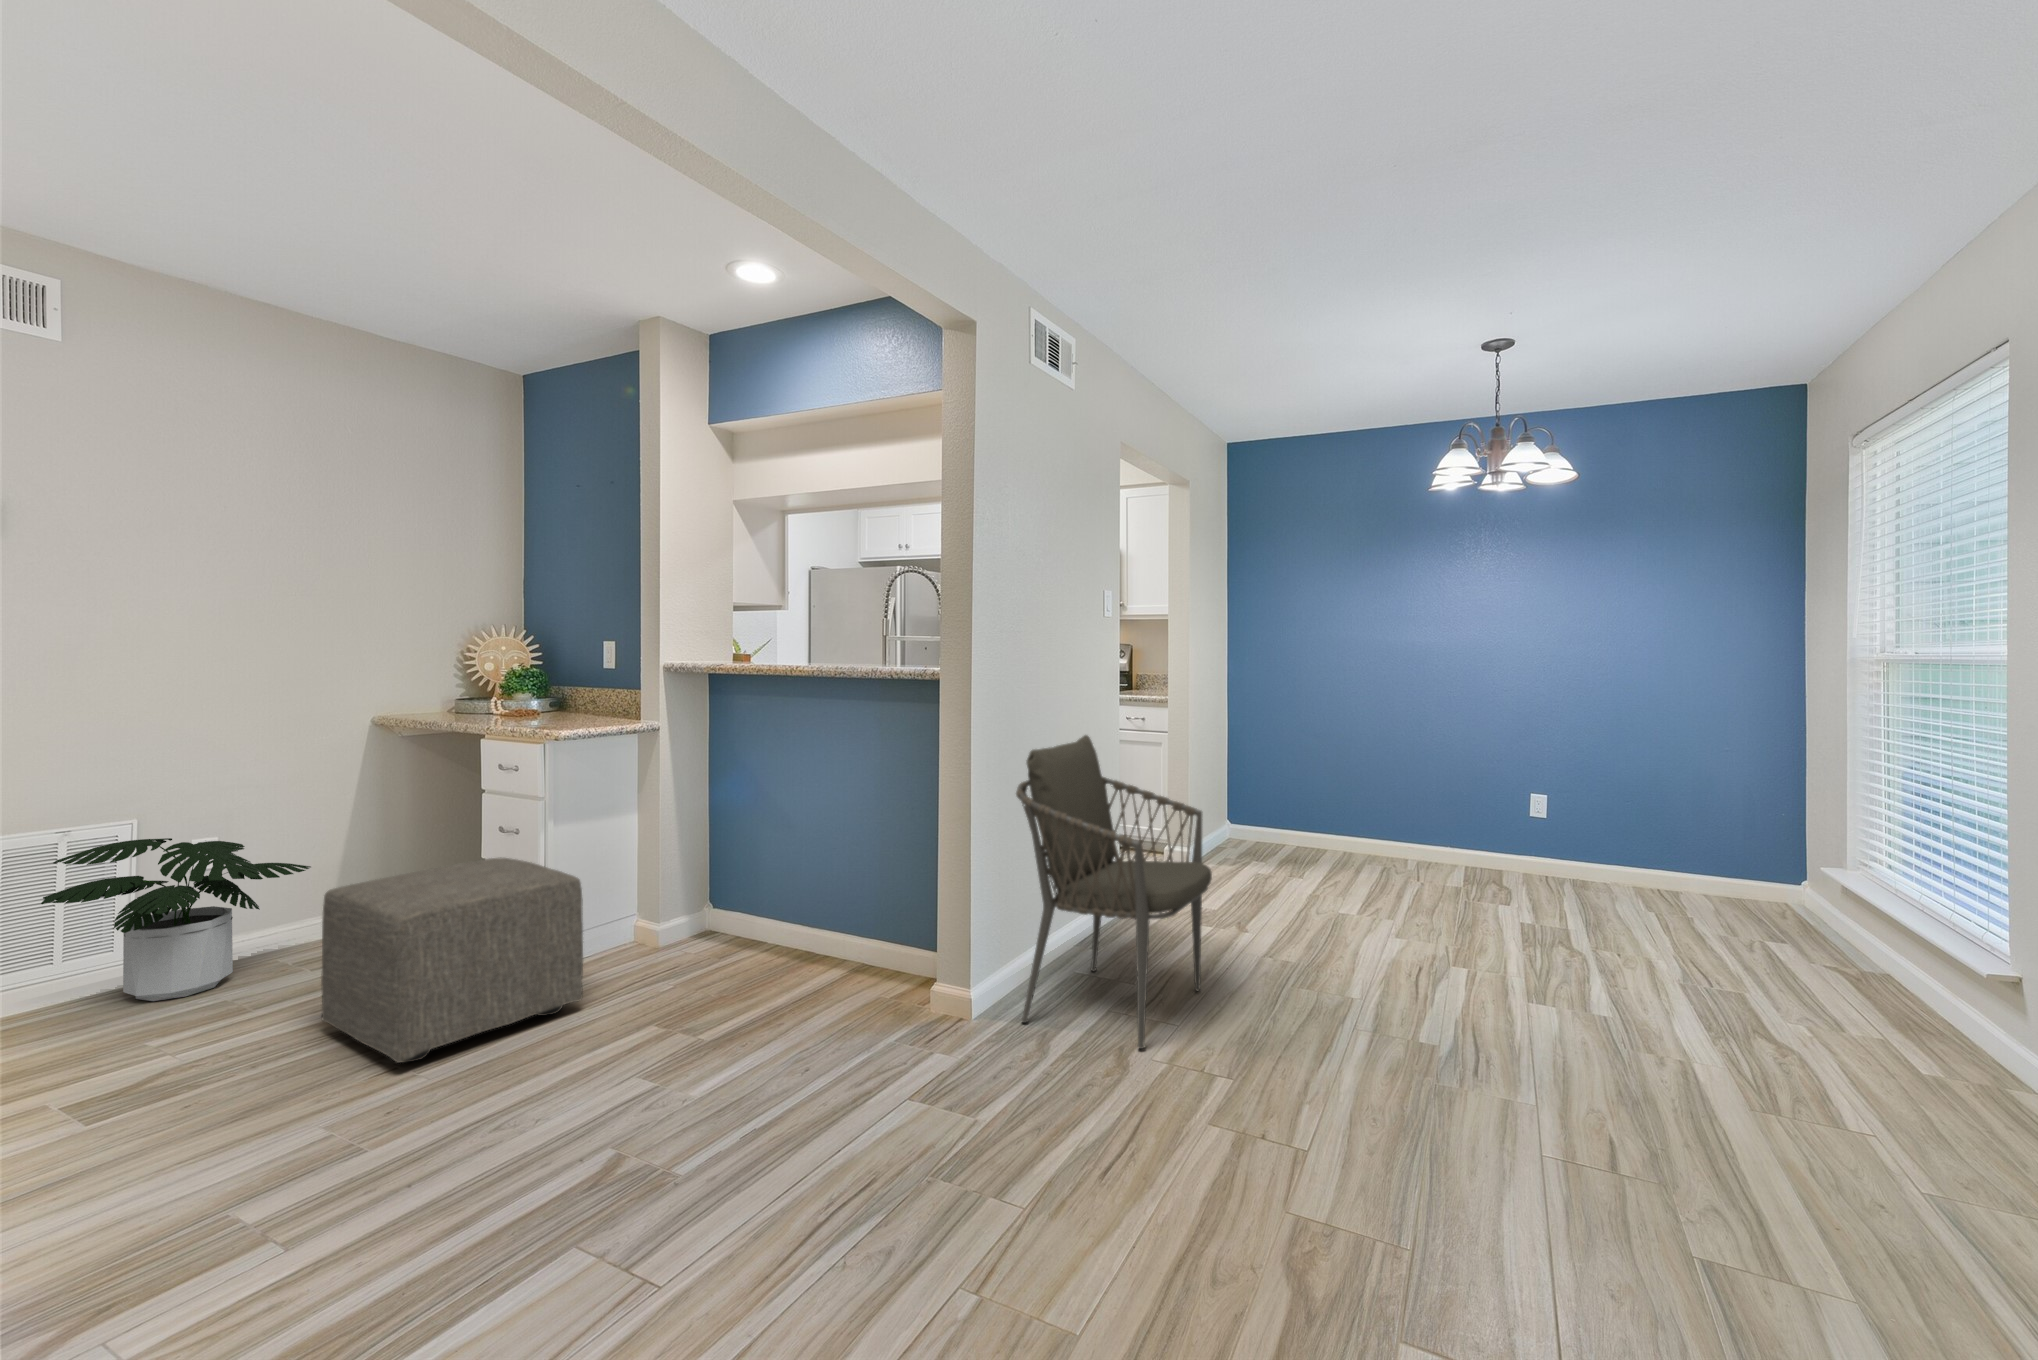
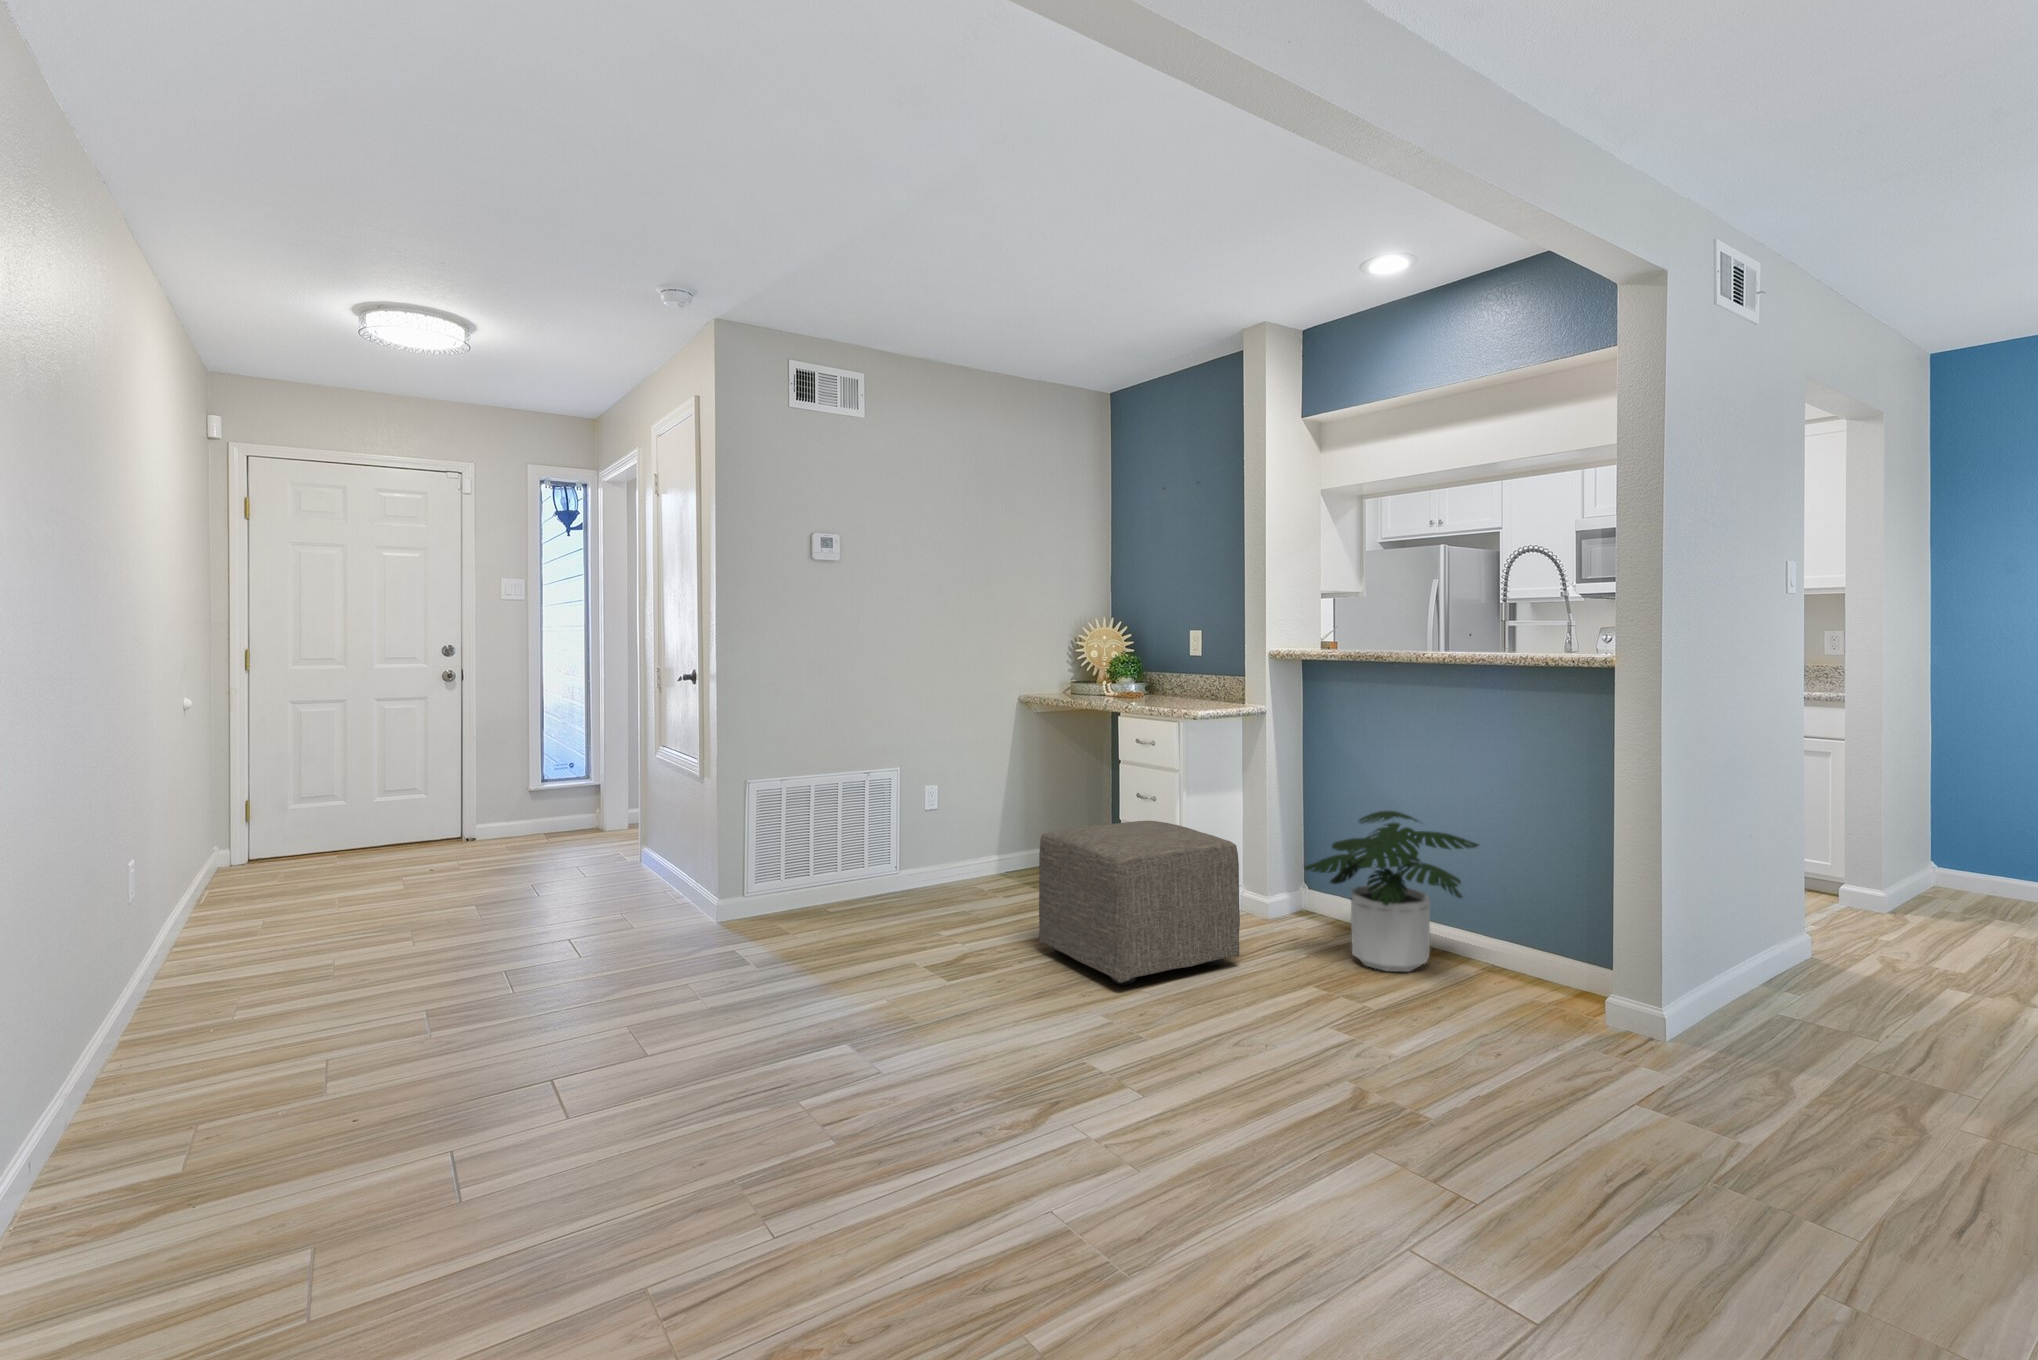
armchair: present [1016,735,1212,1049] -> none [1713,731,2001,1103]
potted plant: present [41,838,311,1001] -> present [1304,811,1478,972]

